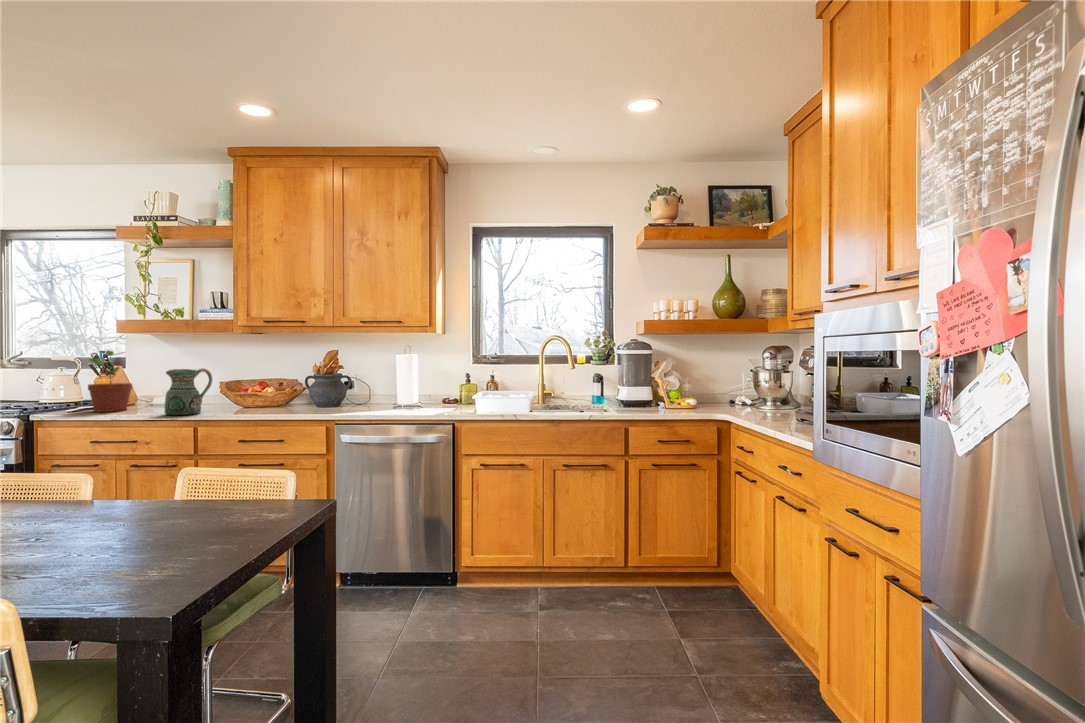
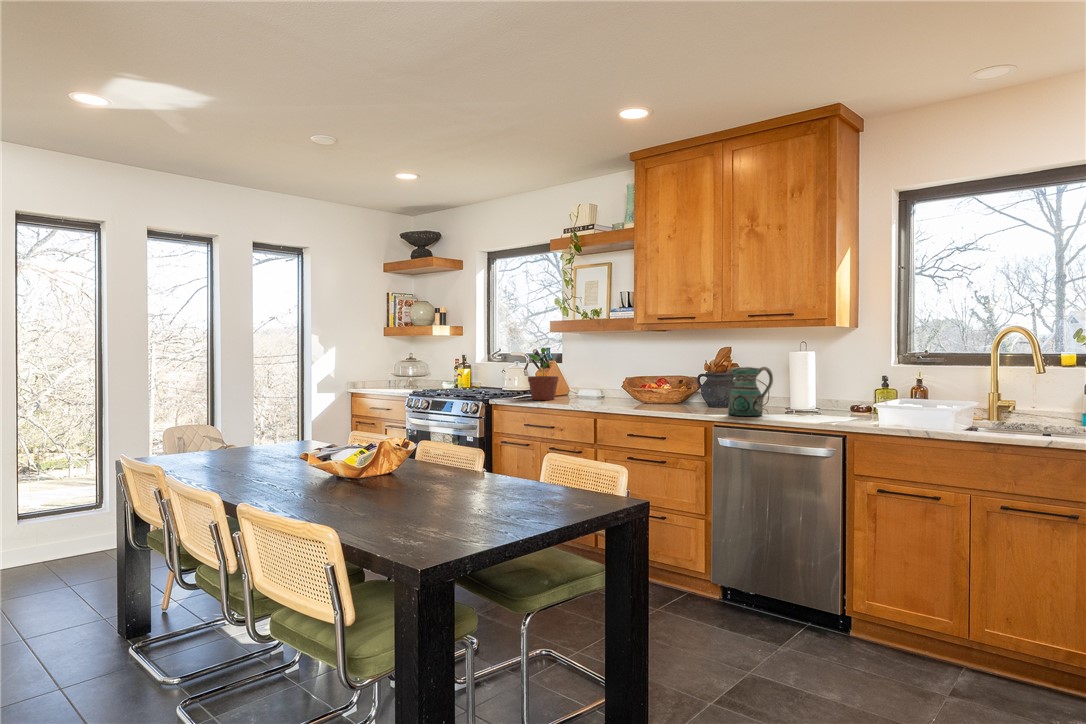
ceramic pitcher: present [165,369,212,415] -> present [728,367,773,416]

